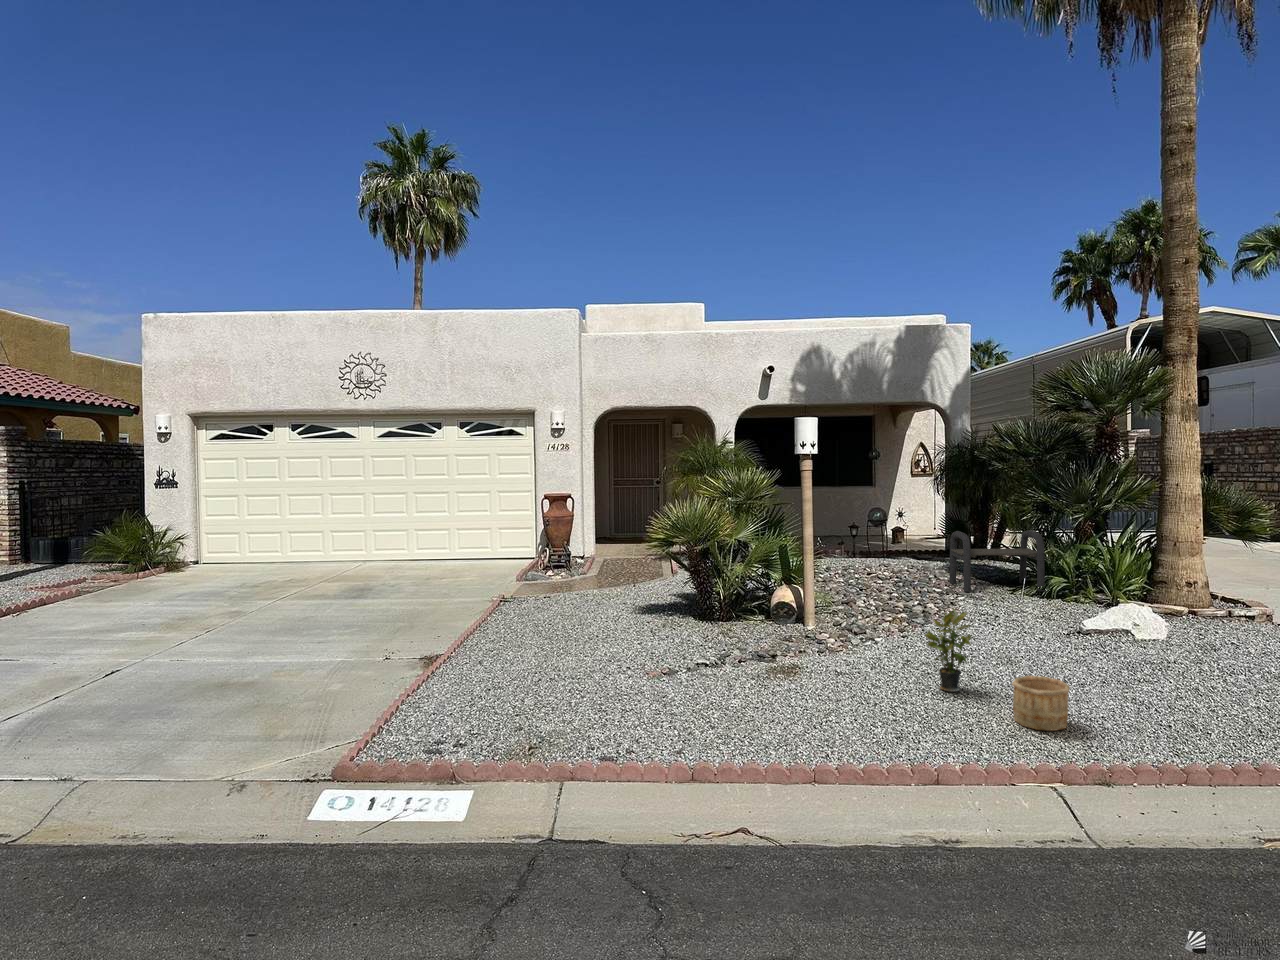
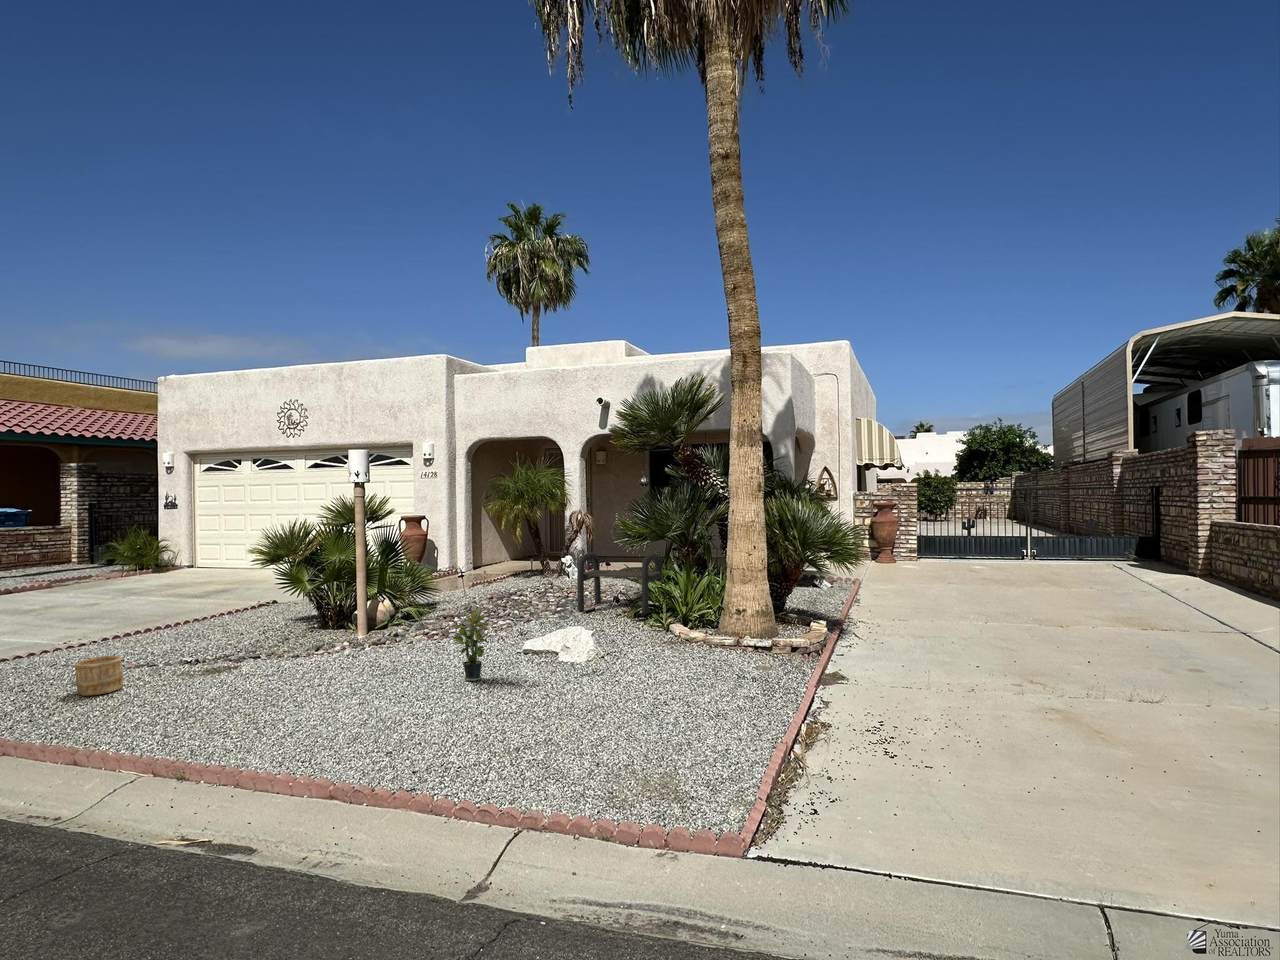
potted plant: present [925,609,972,692] -> present [452,608,490,681]
wooden bucket: present [1012,676,1070,731] -> present [74,655,123,696]

